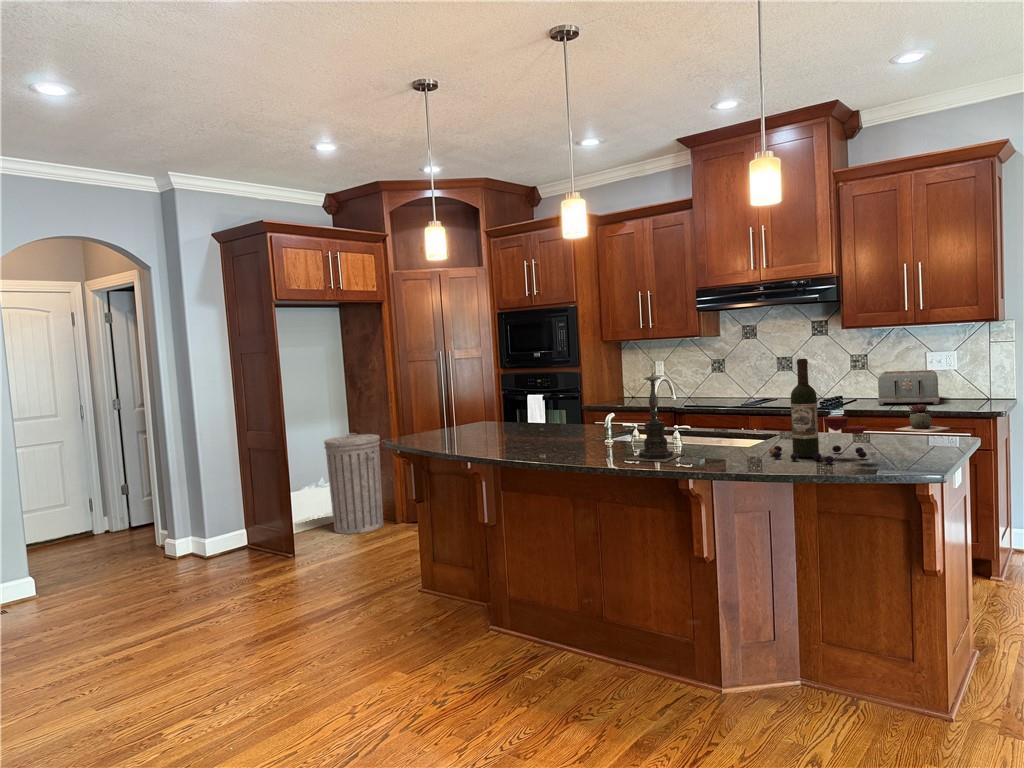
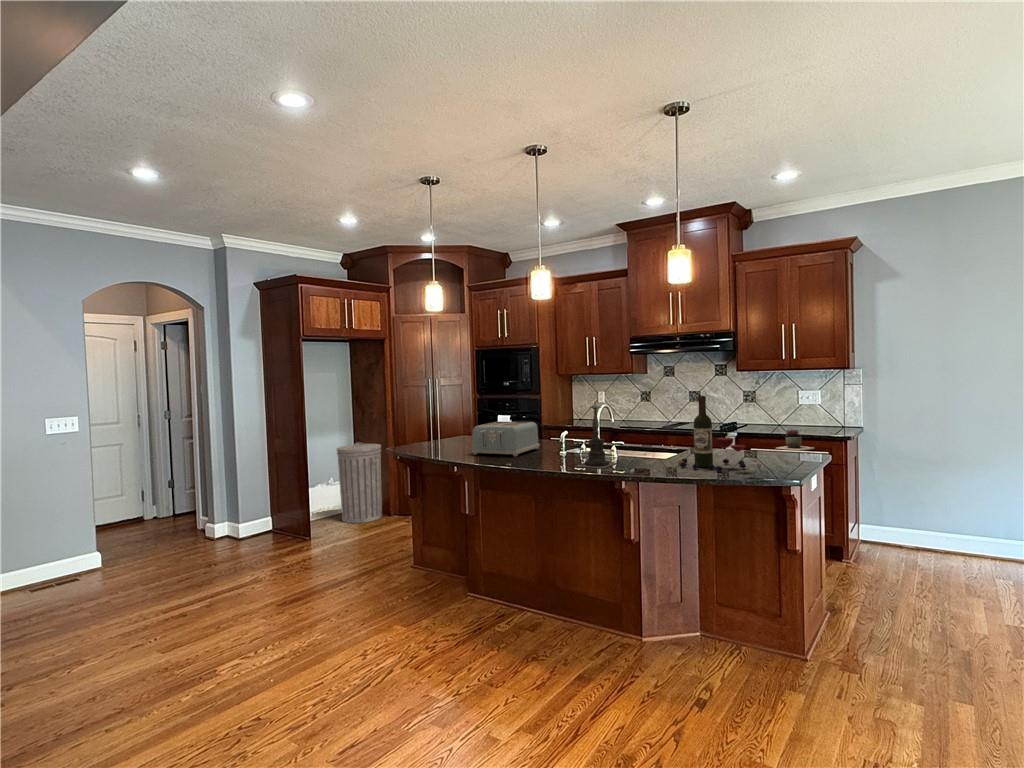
toaster: present [878,370,939,405] -> present [472,422,540,457]

